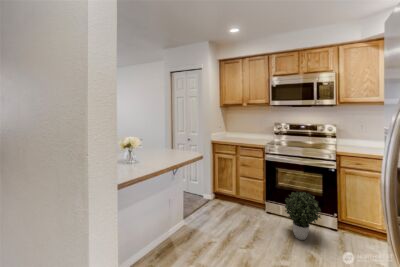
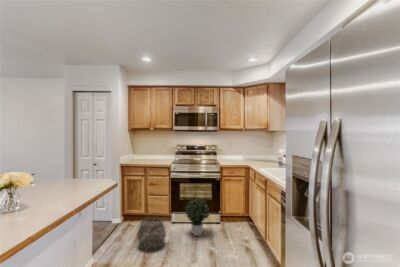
woven basket: none [225,206,259,248] -> present [137,218,166,250]

